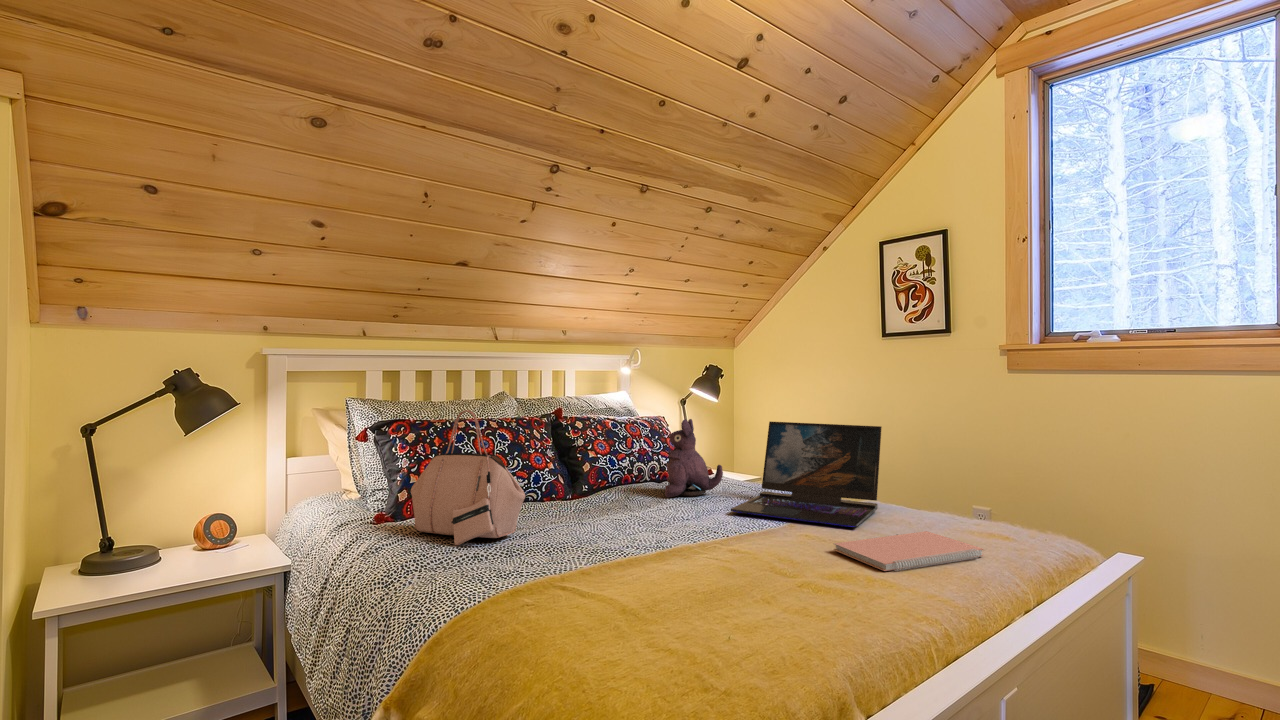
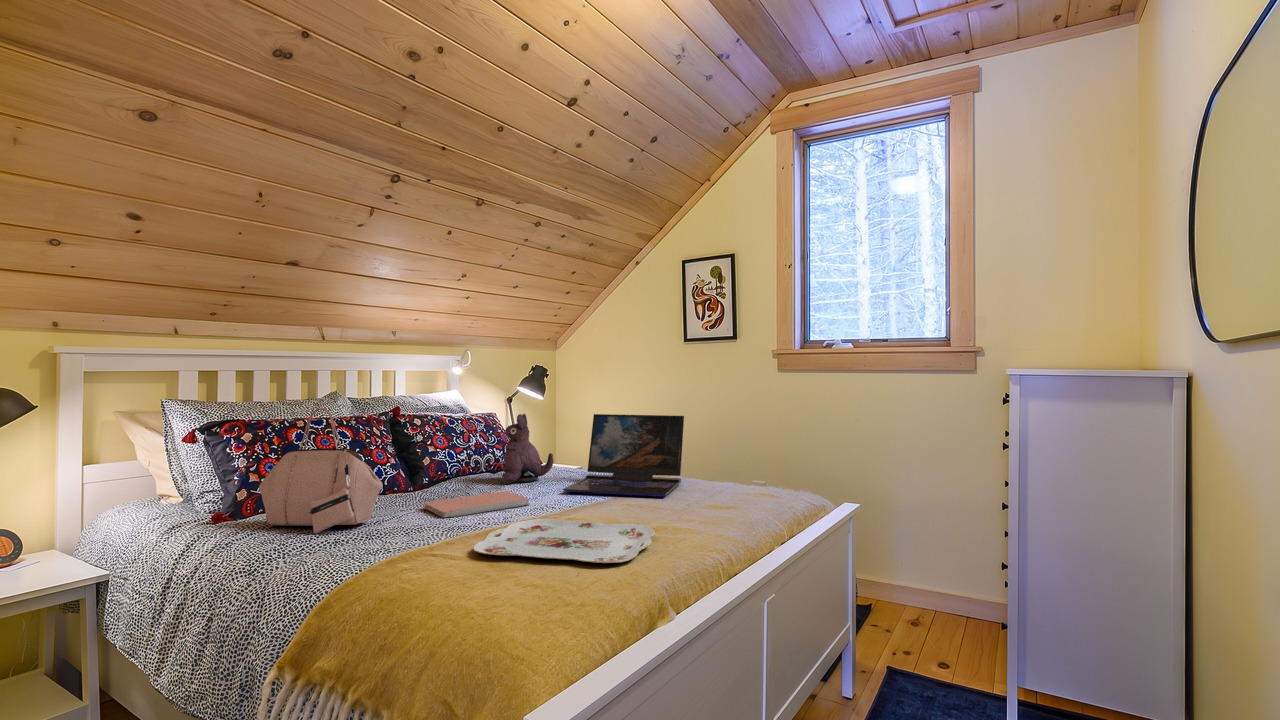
notebook: present [834,531,984,571] -> present [424,491,530,517]
serving tray: none [608,549,839,627] -> present [474,519,655,563]

